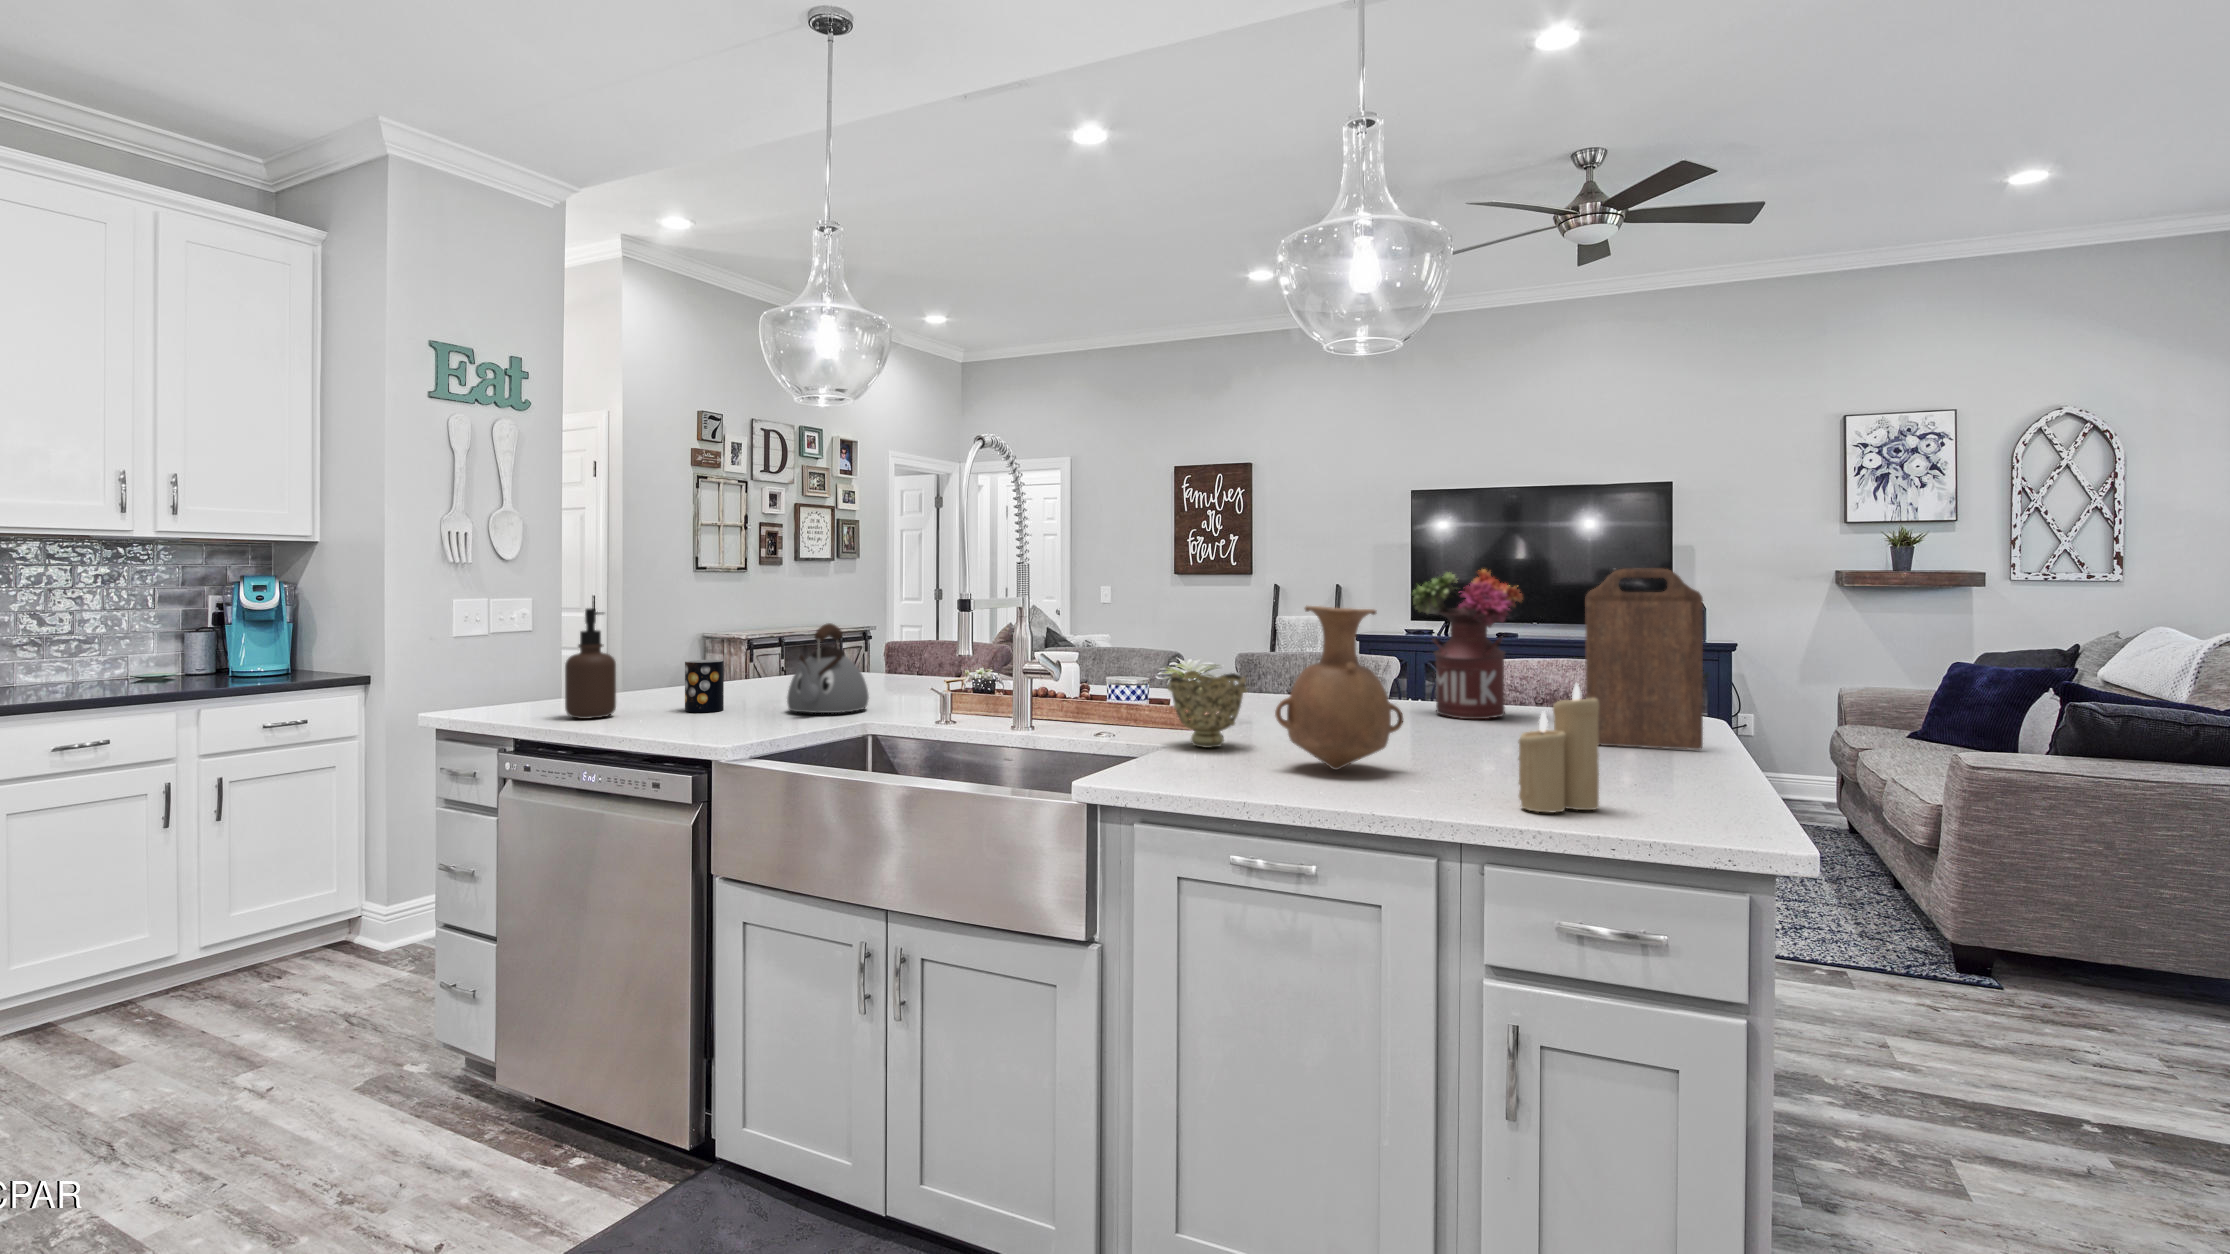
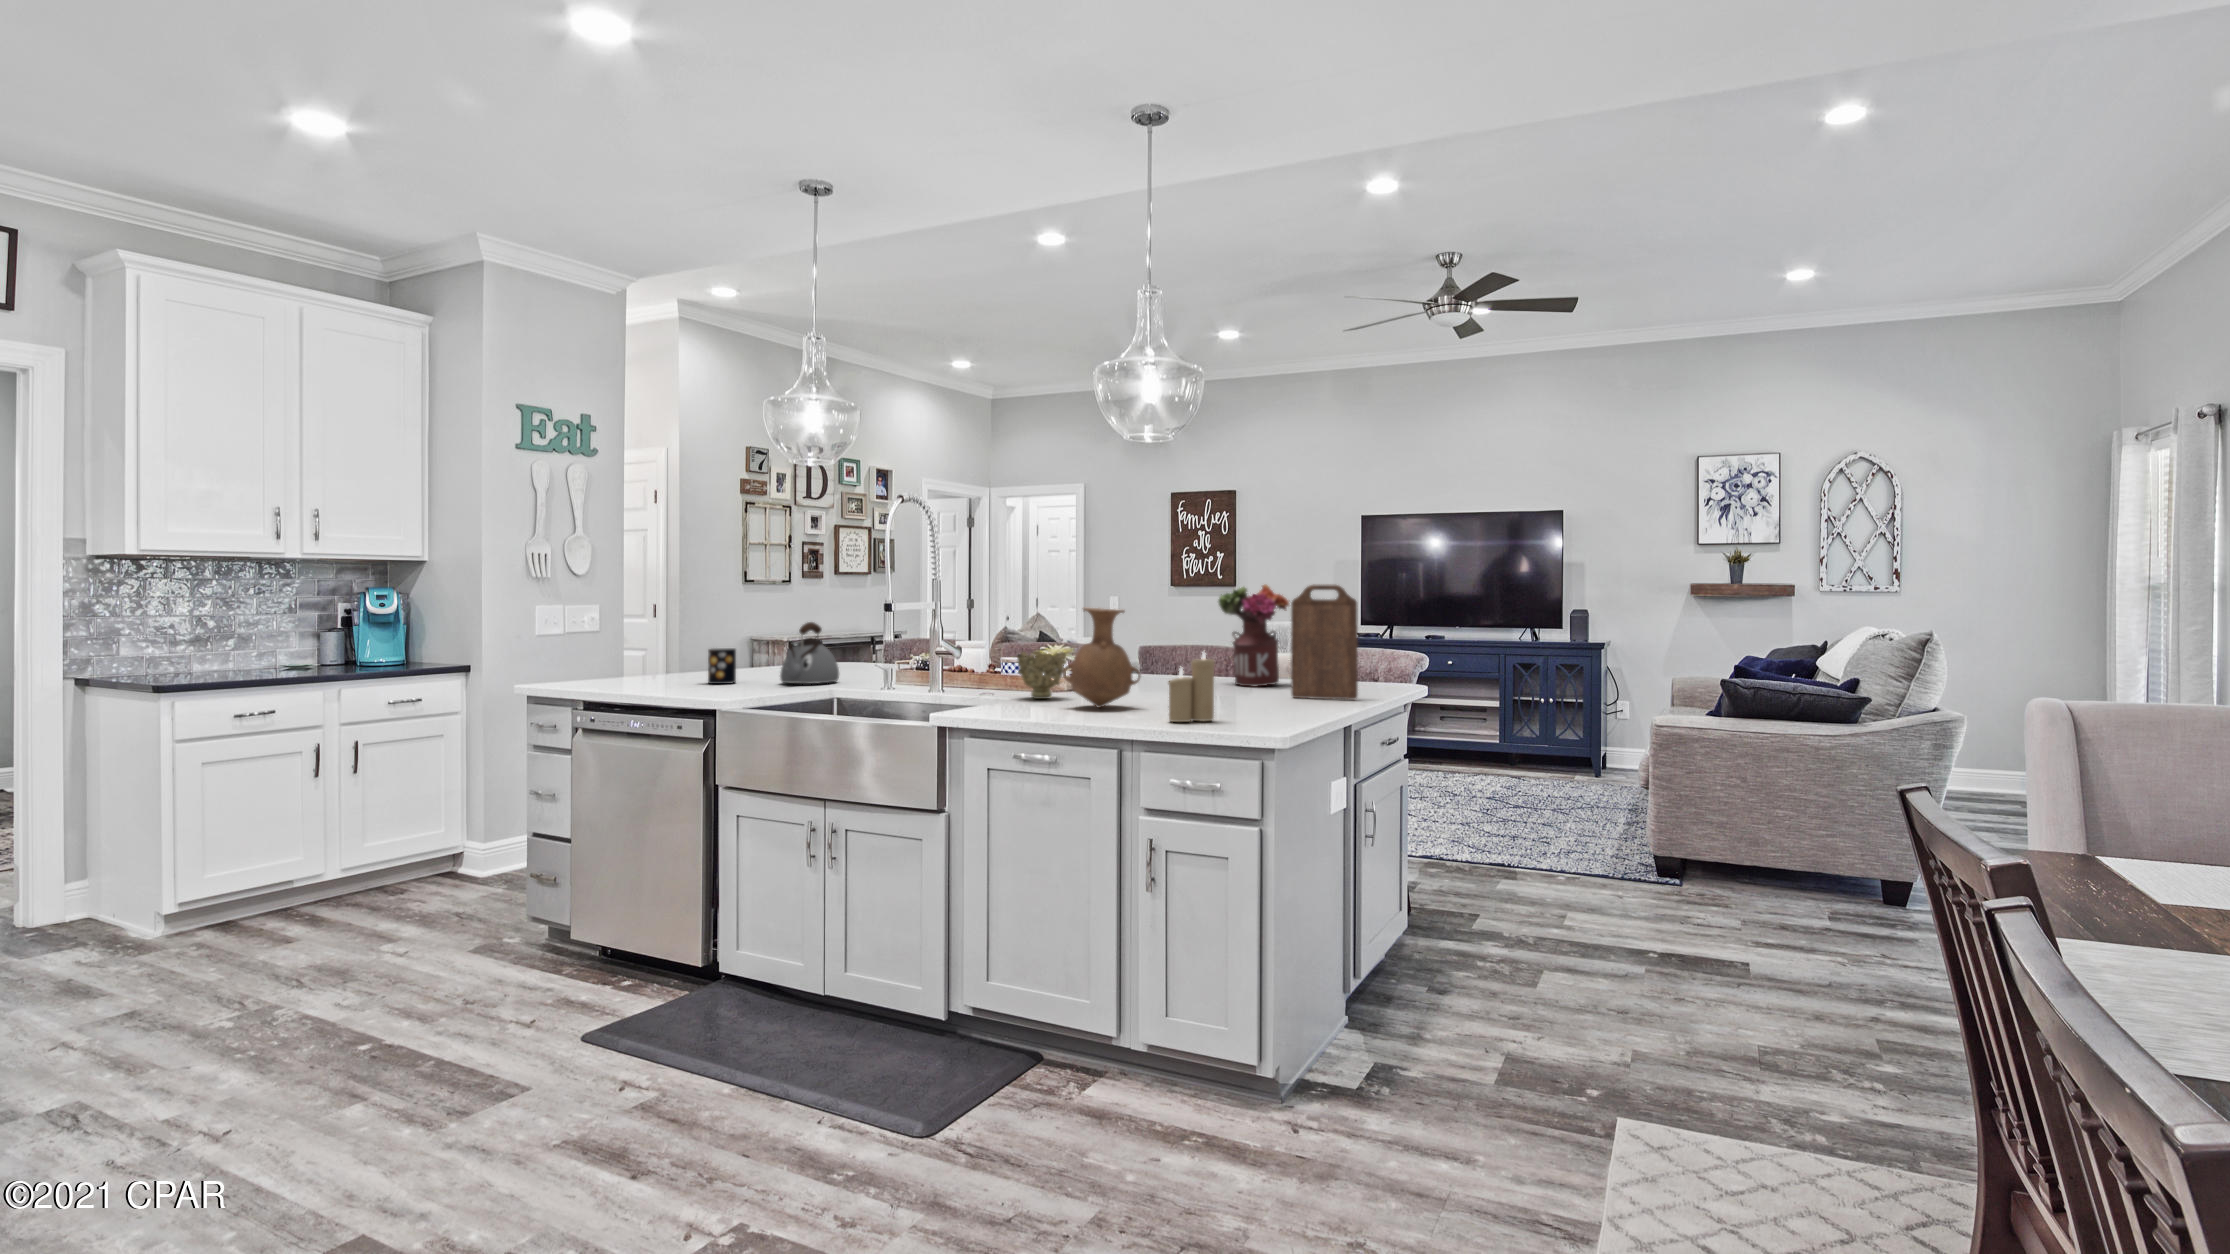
soap dispenser: present [565,608,616,719] -> none [622,611,658,687]

